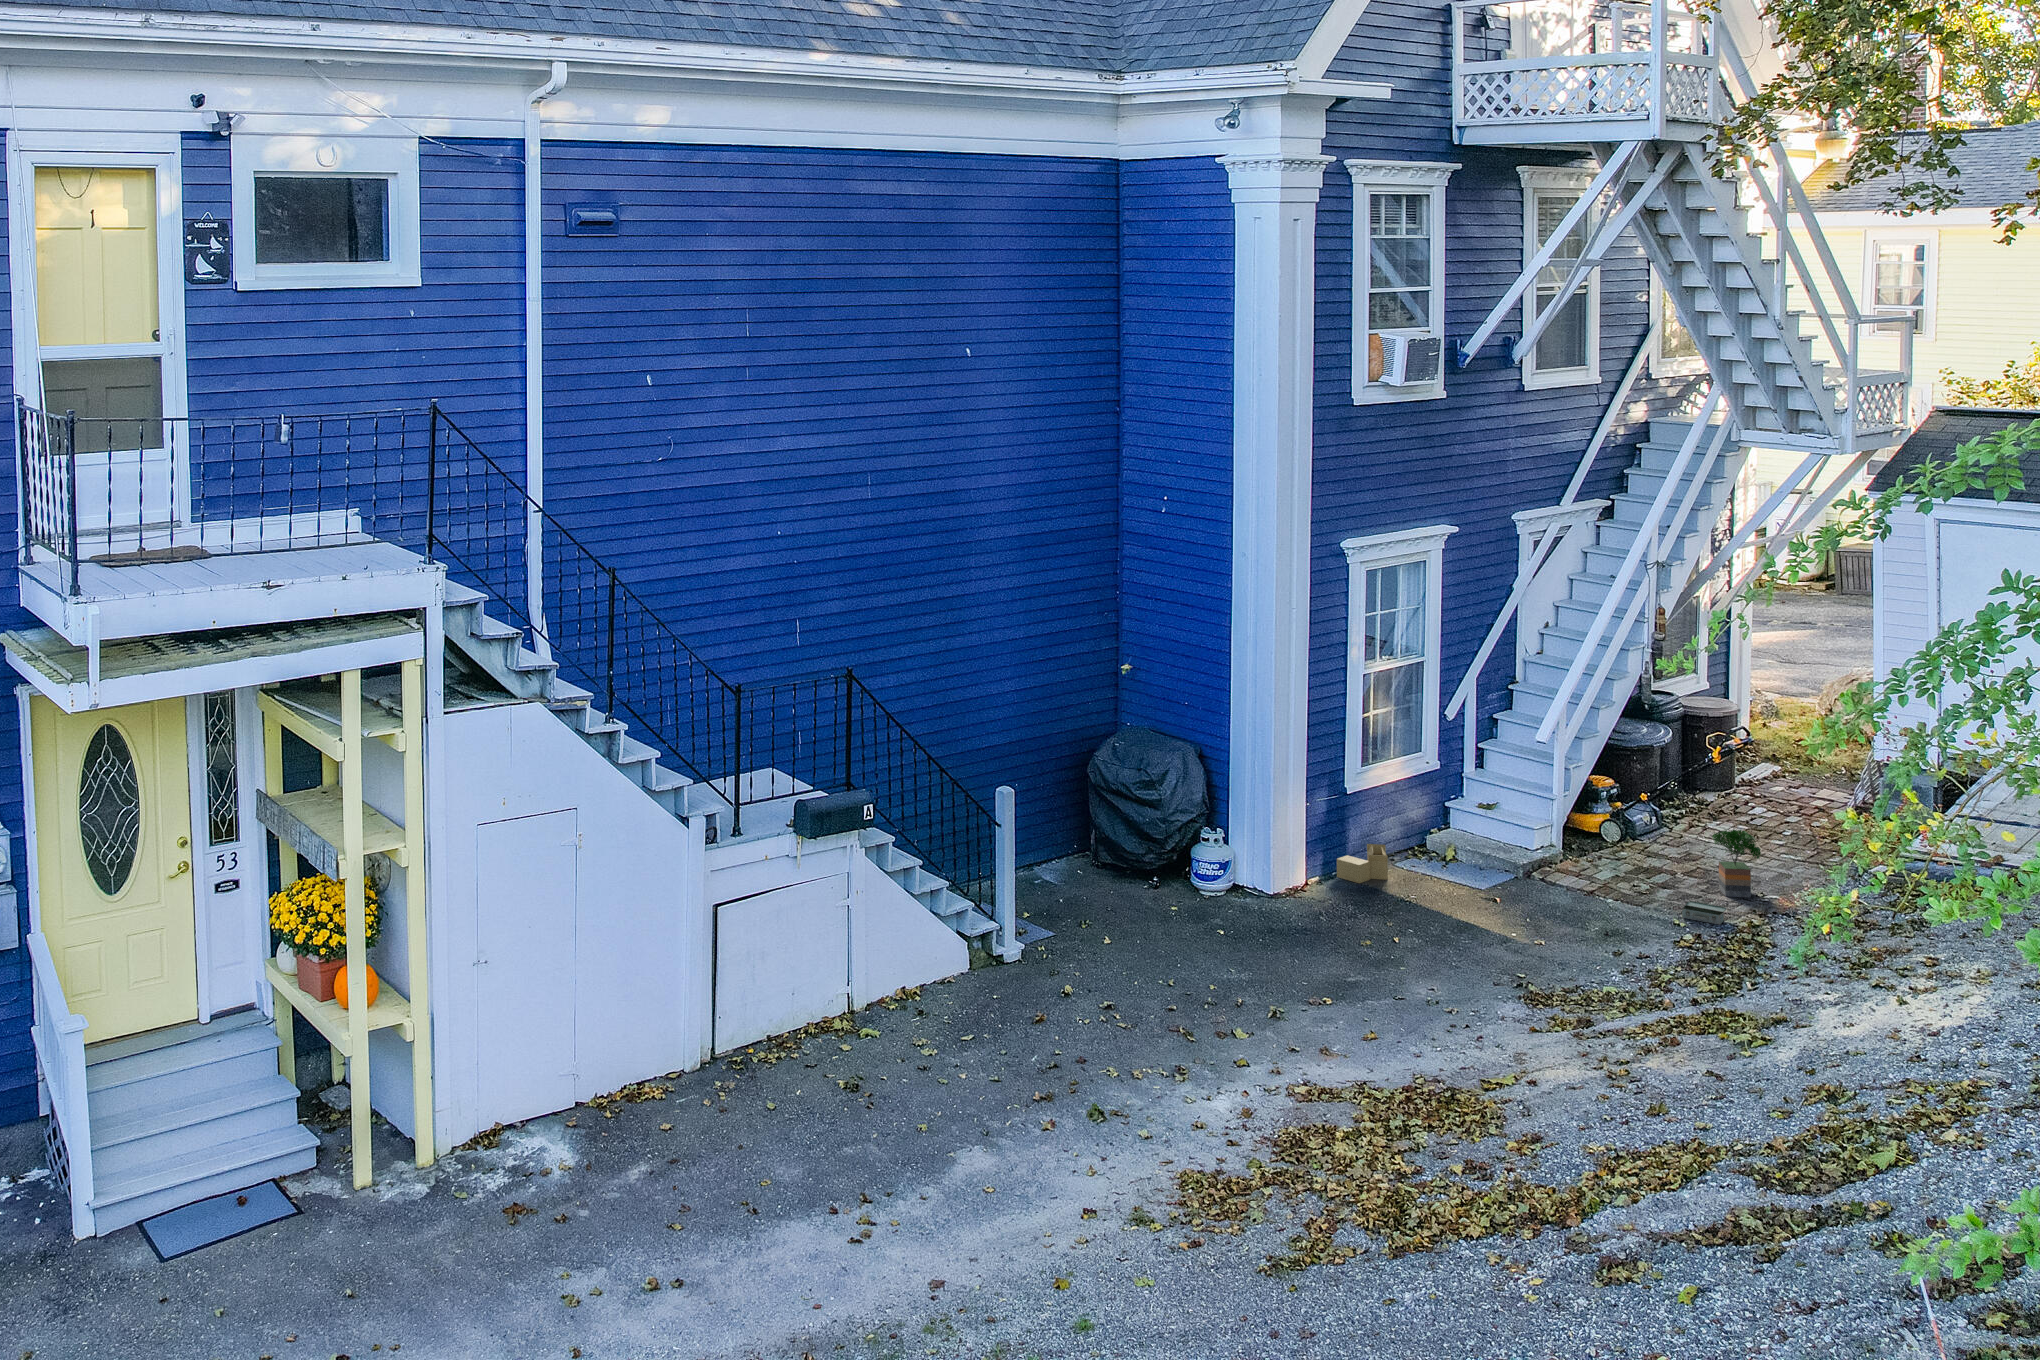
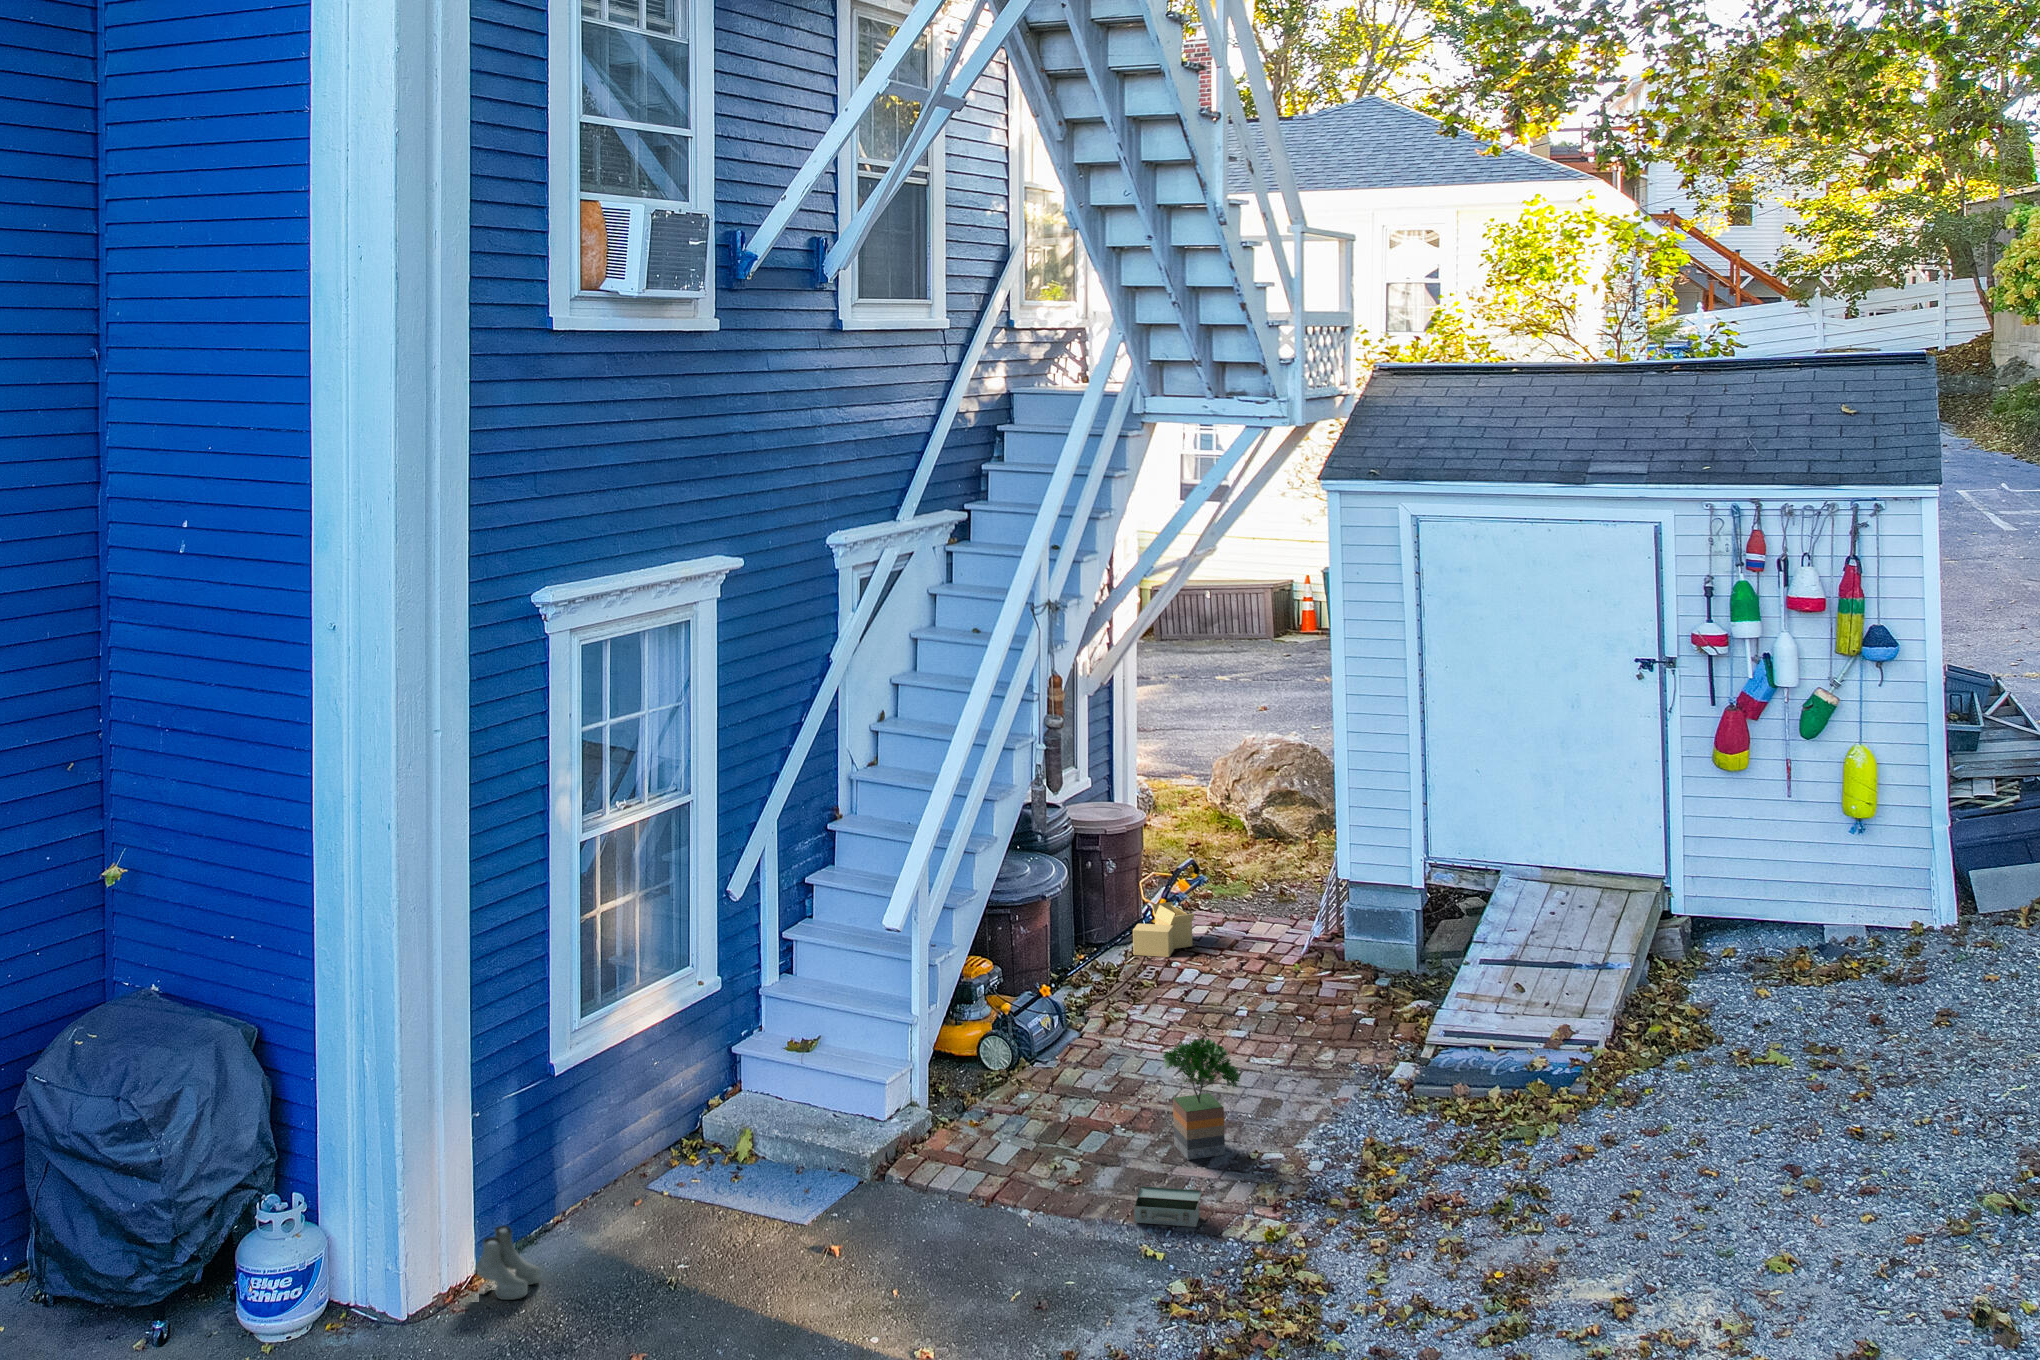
cardboard box: present [1337,844,1388,883] -> present [1133,902,1195,957]
boots: none [1307,863,1341,898] -> present [476,1225,541,1300]

